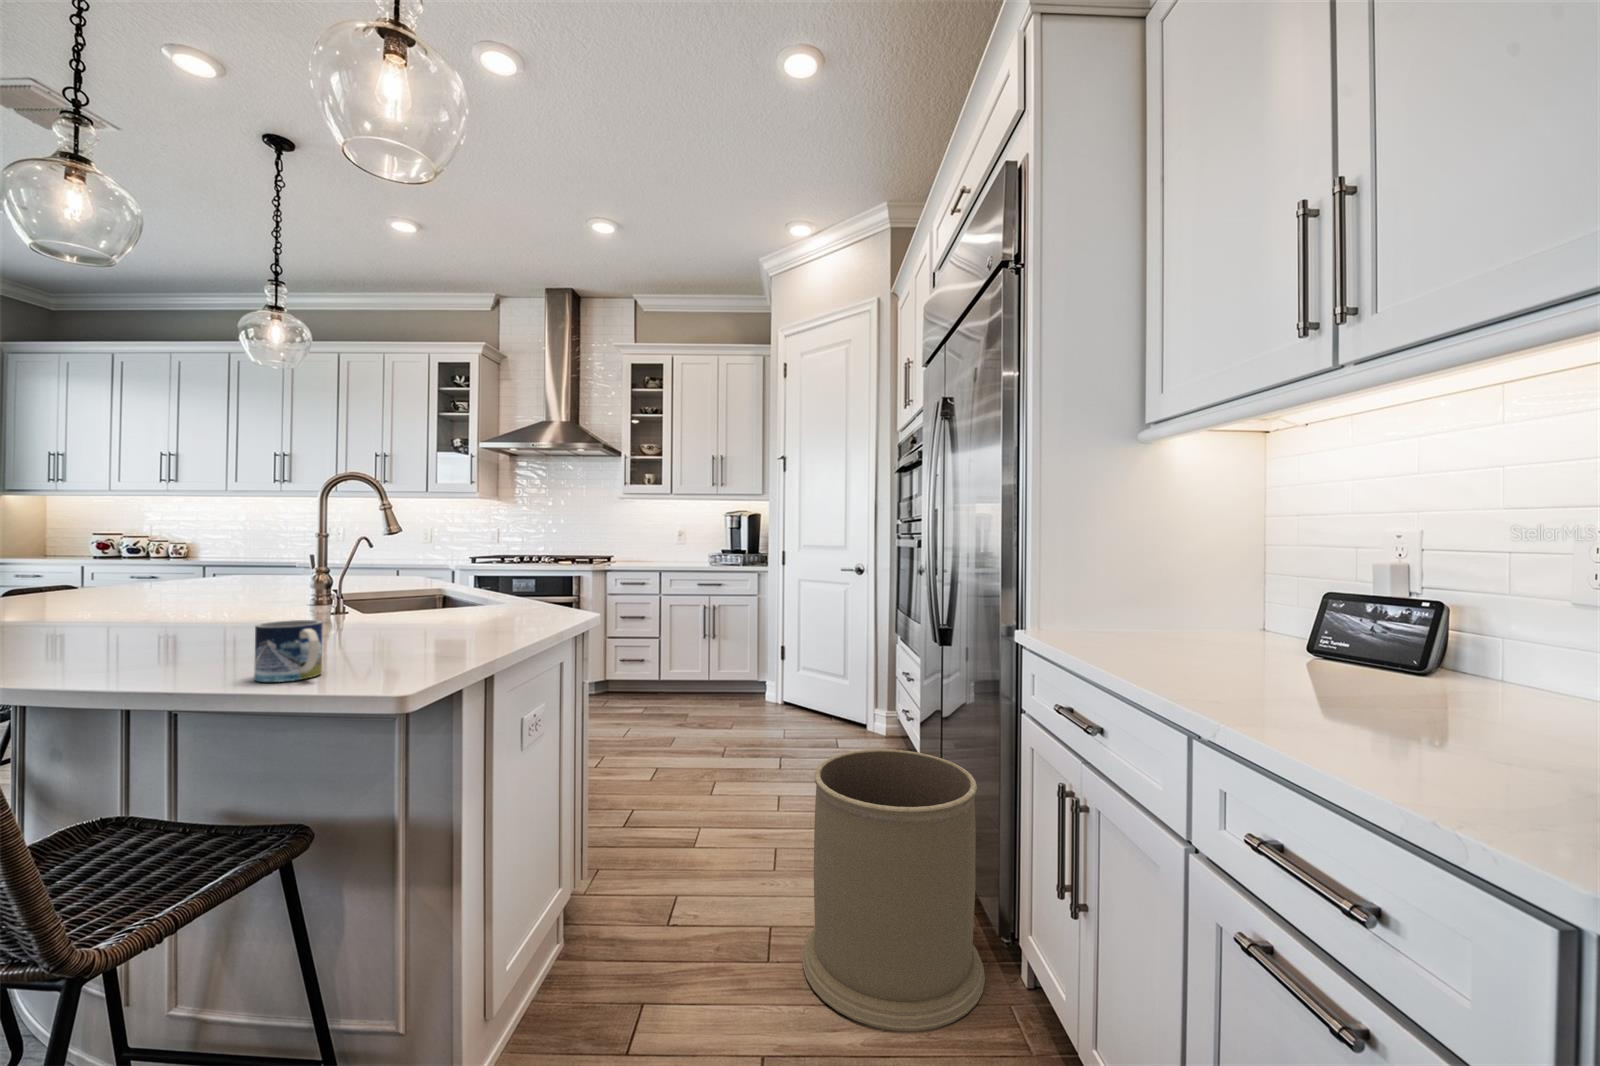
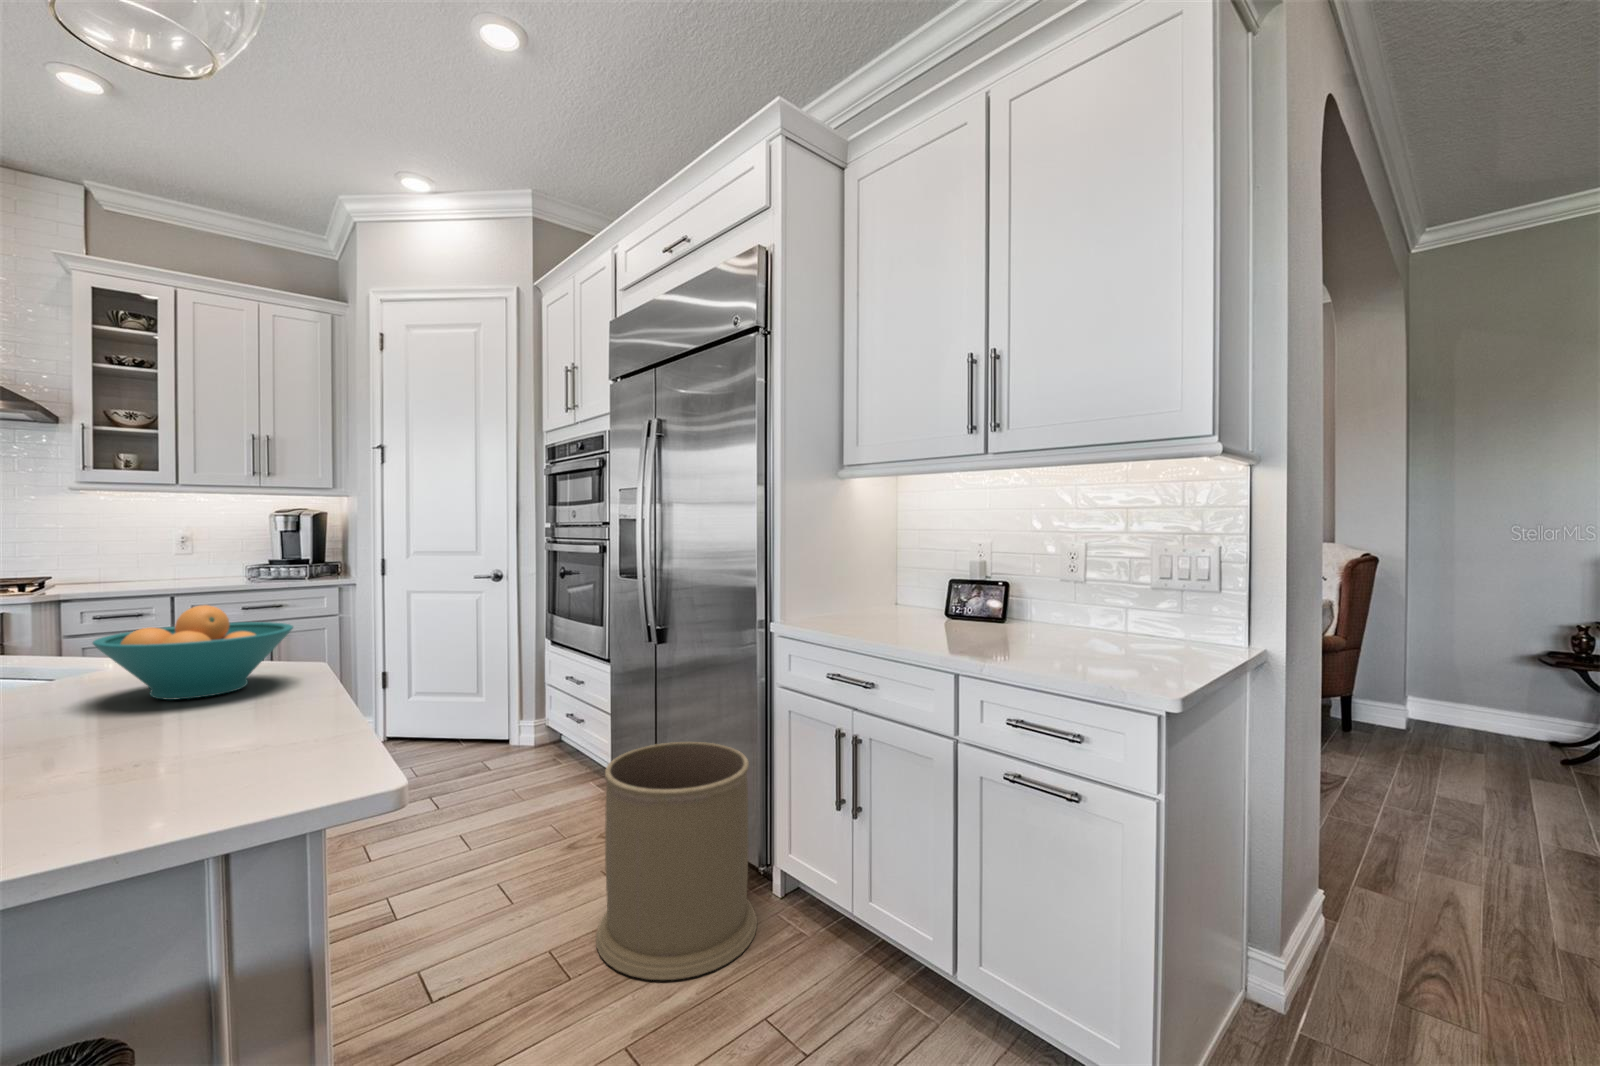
fruit bowl: none [413,559,538,626] -> present [93,605,293,700]
mug: present [254,620,322,682] -> none [136,709,261,802]

